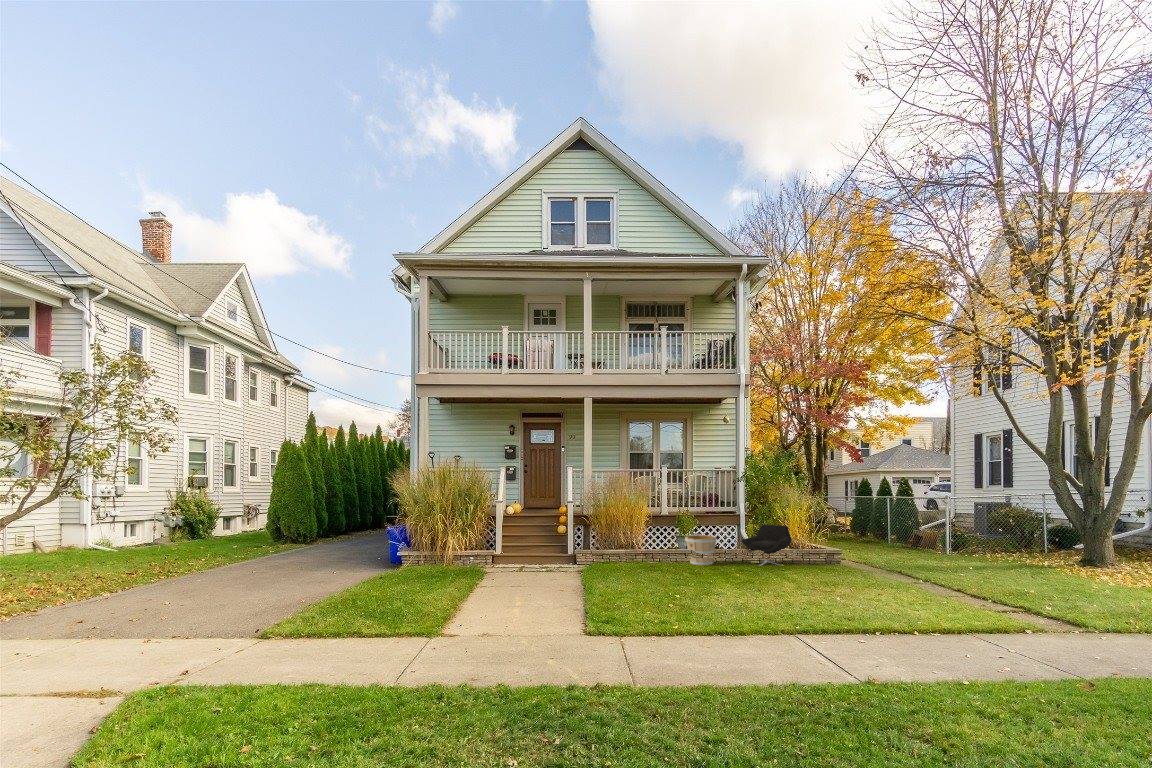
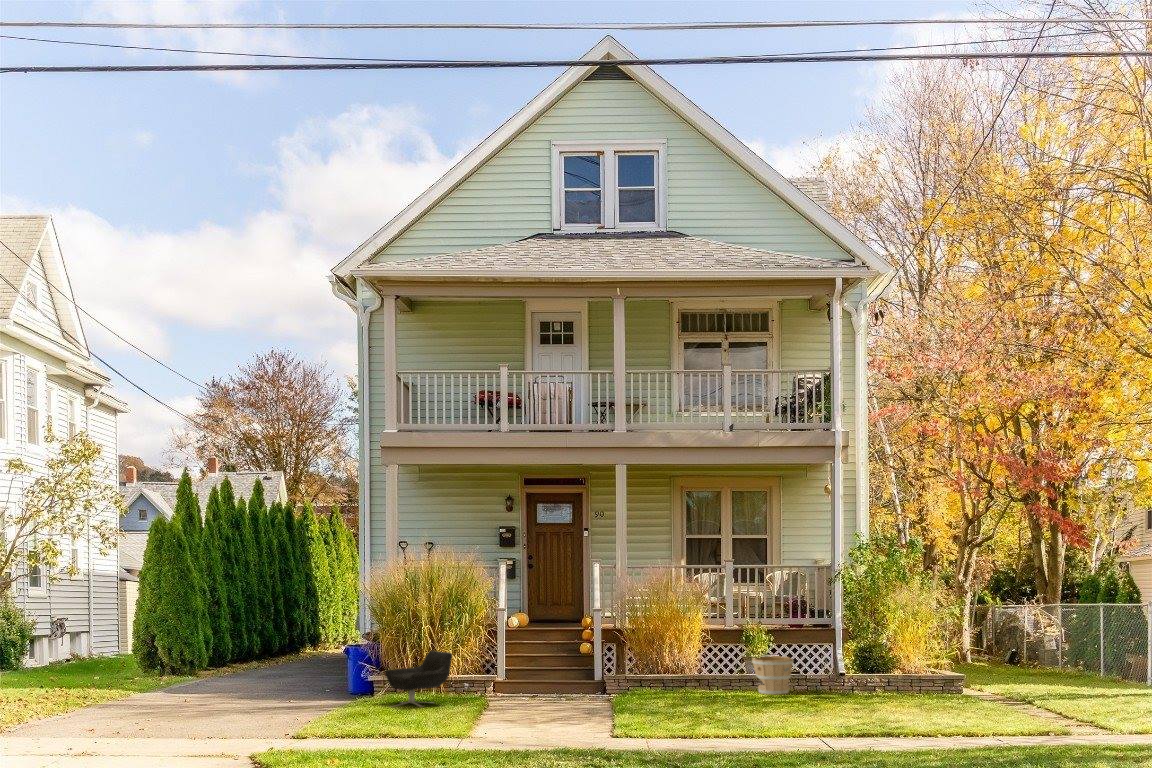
lounge chair: present [742,525,792,566] -> present [385,651,452,707]

